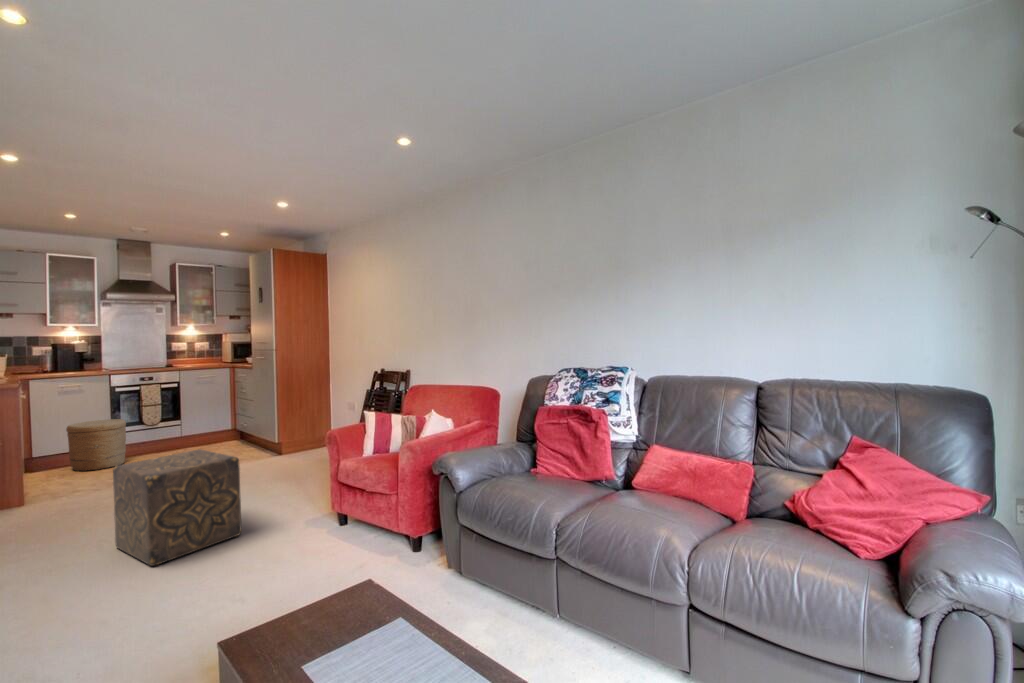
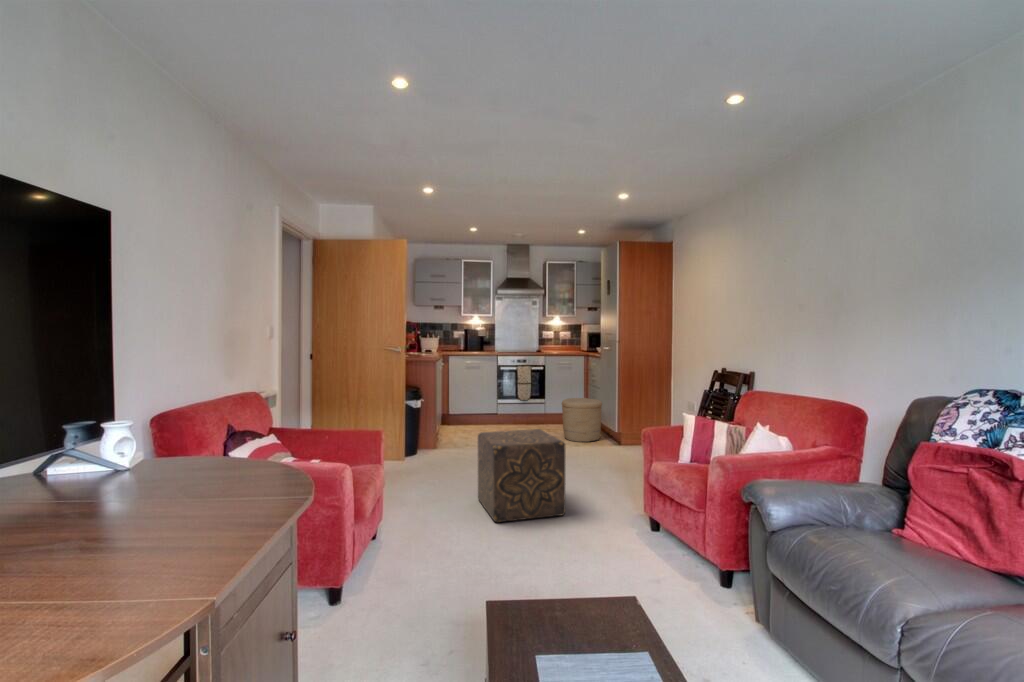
woven basket: present [66,419,126,471] -> present [562,398,602,442]

